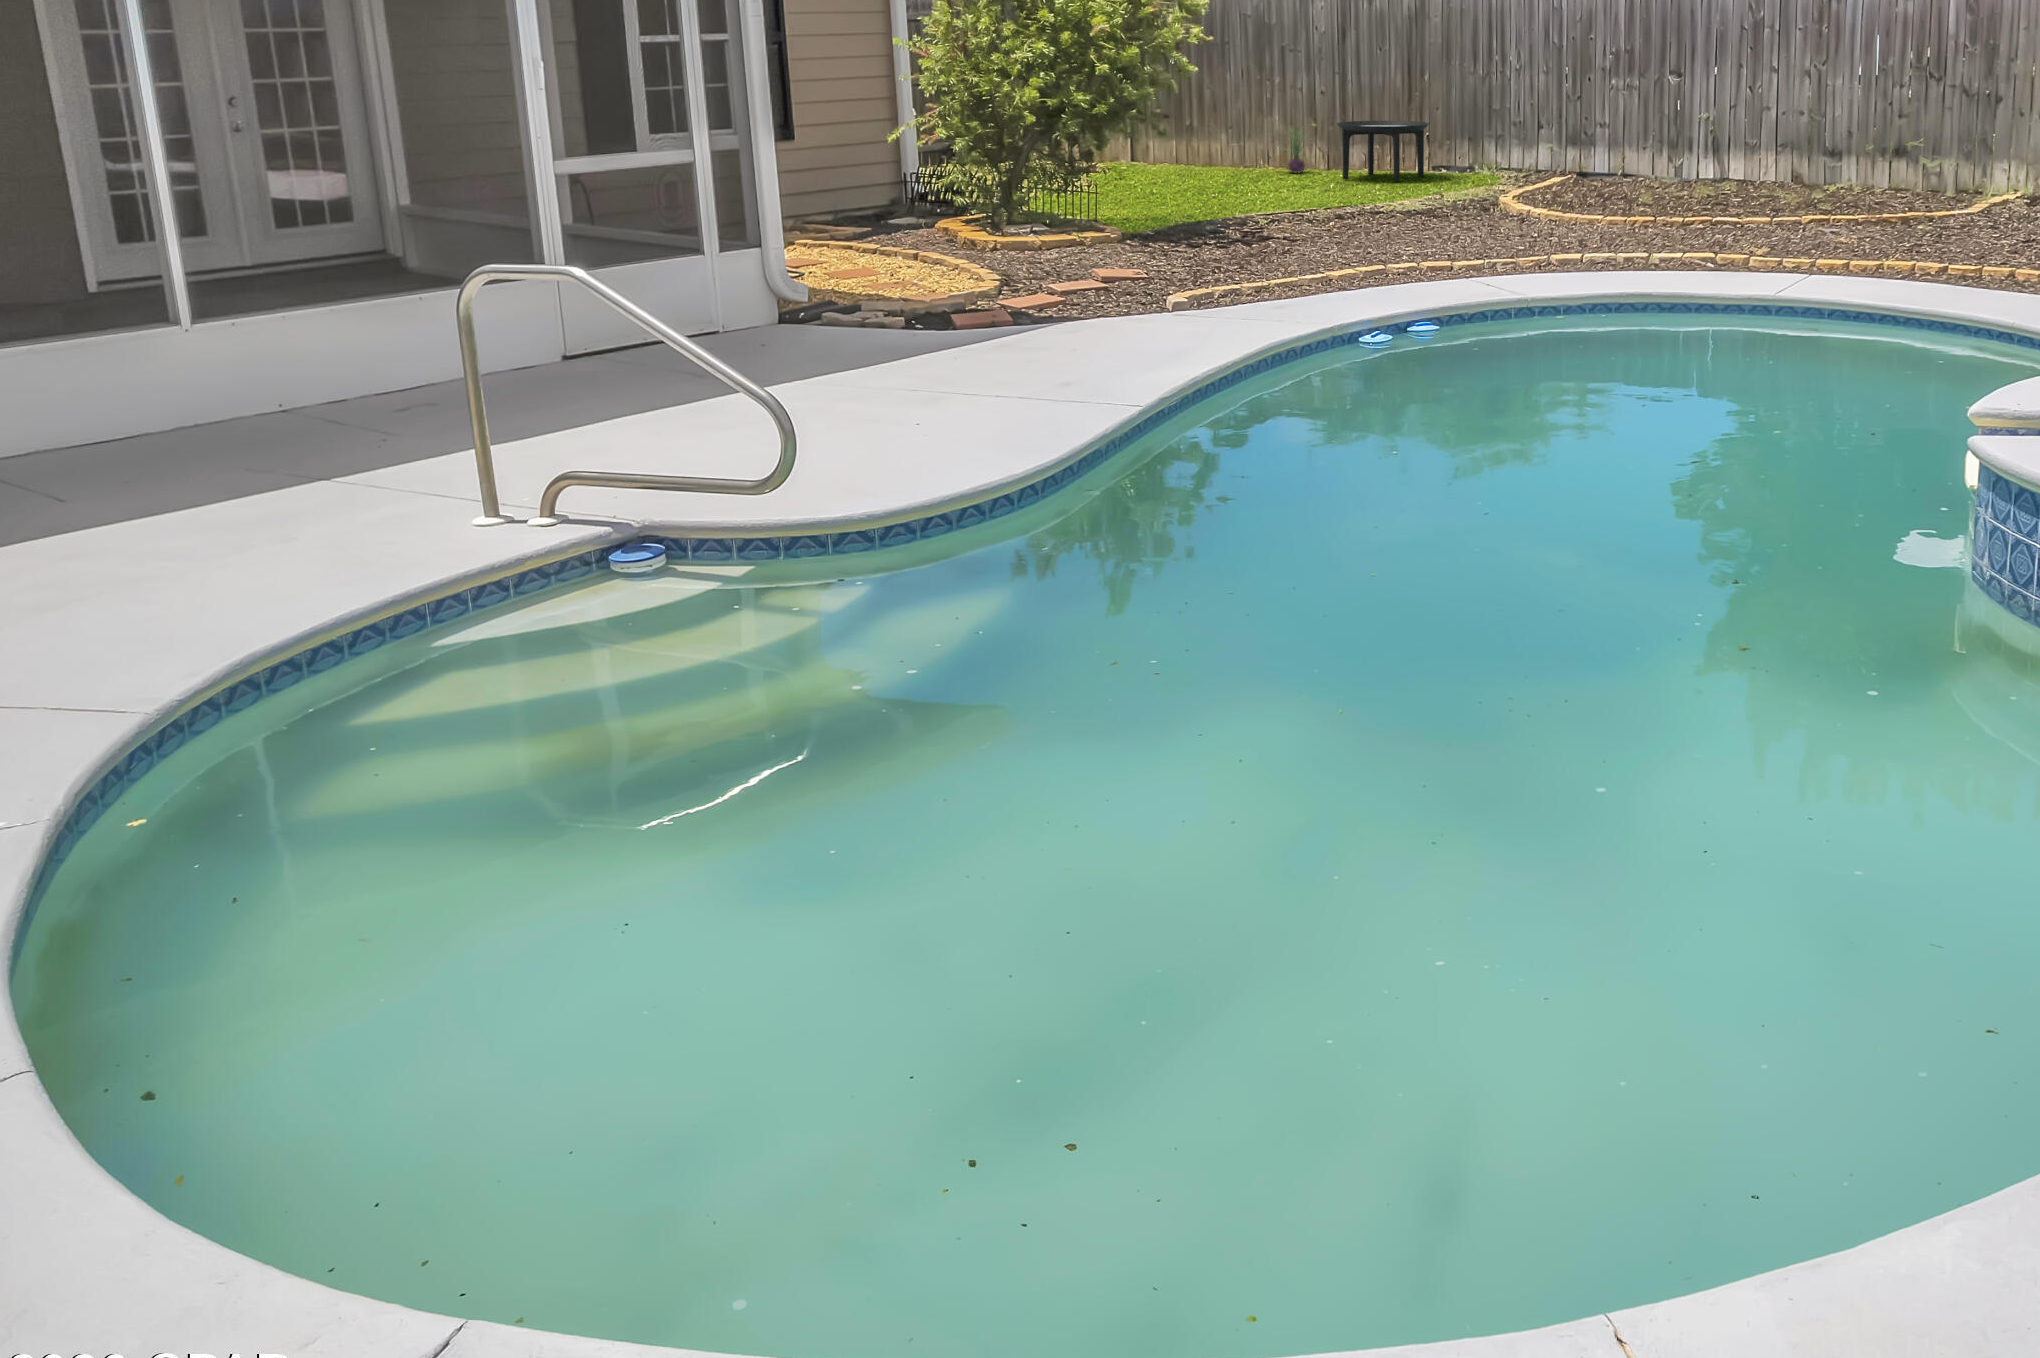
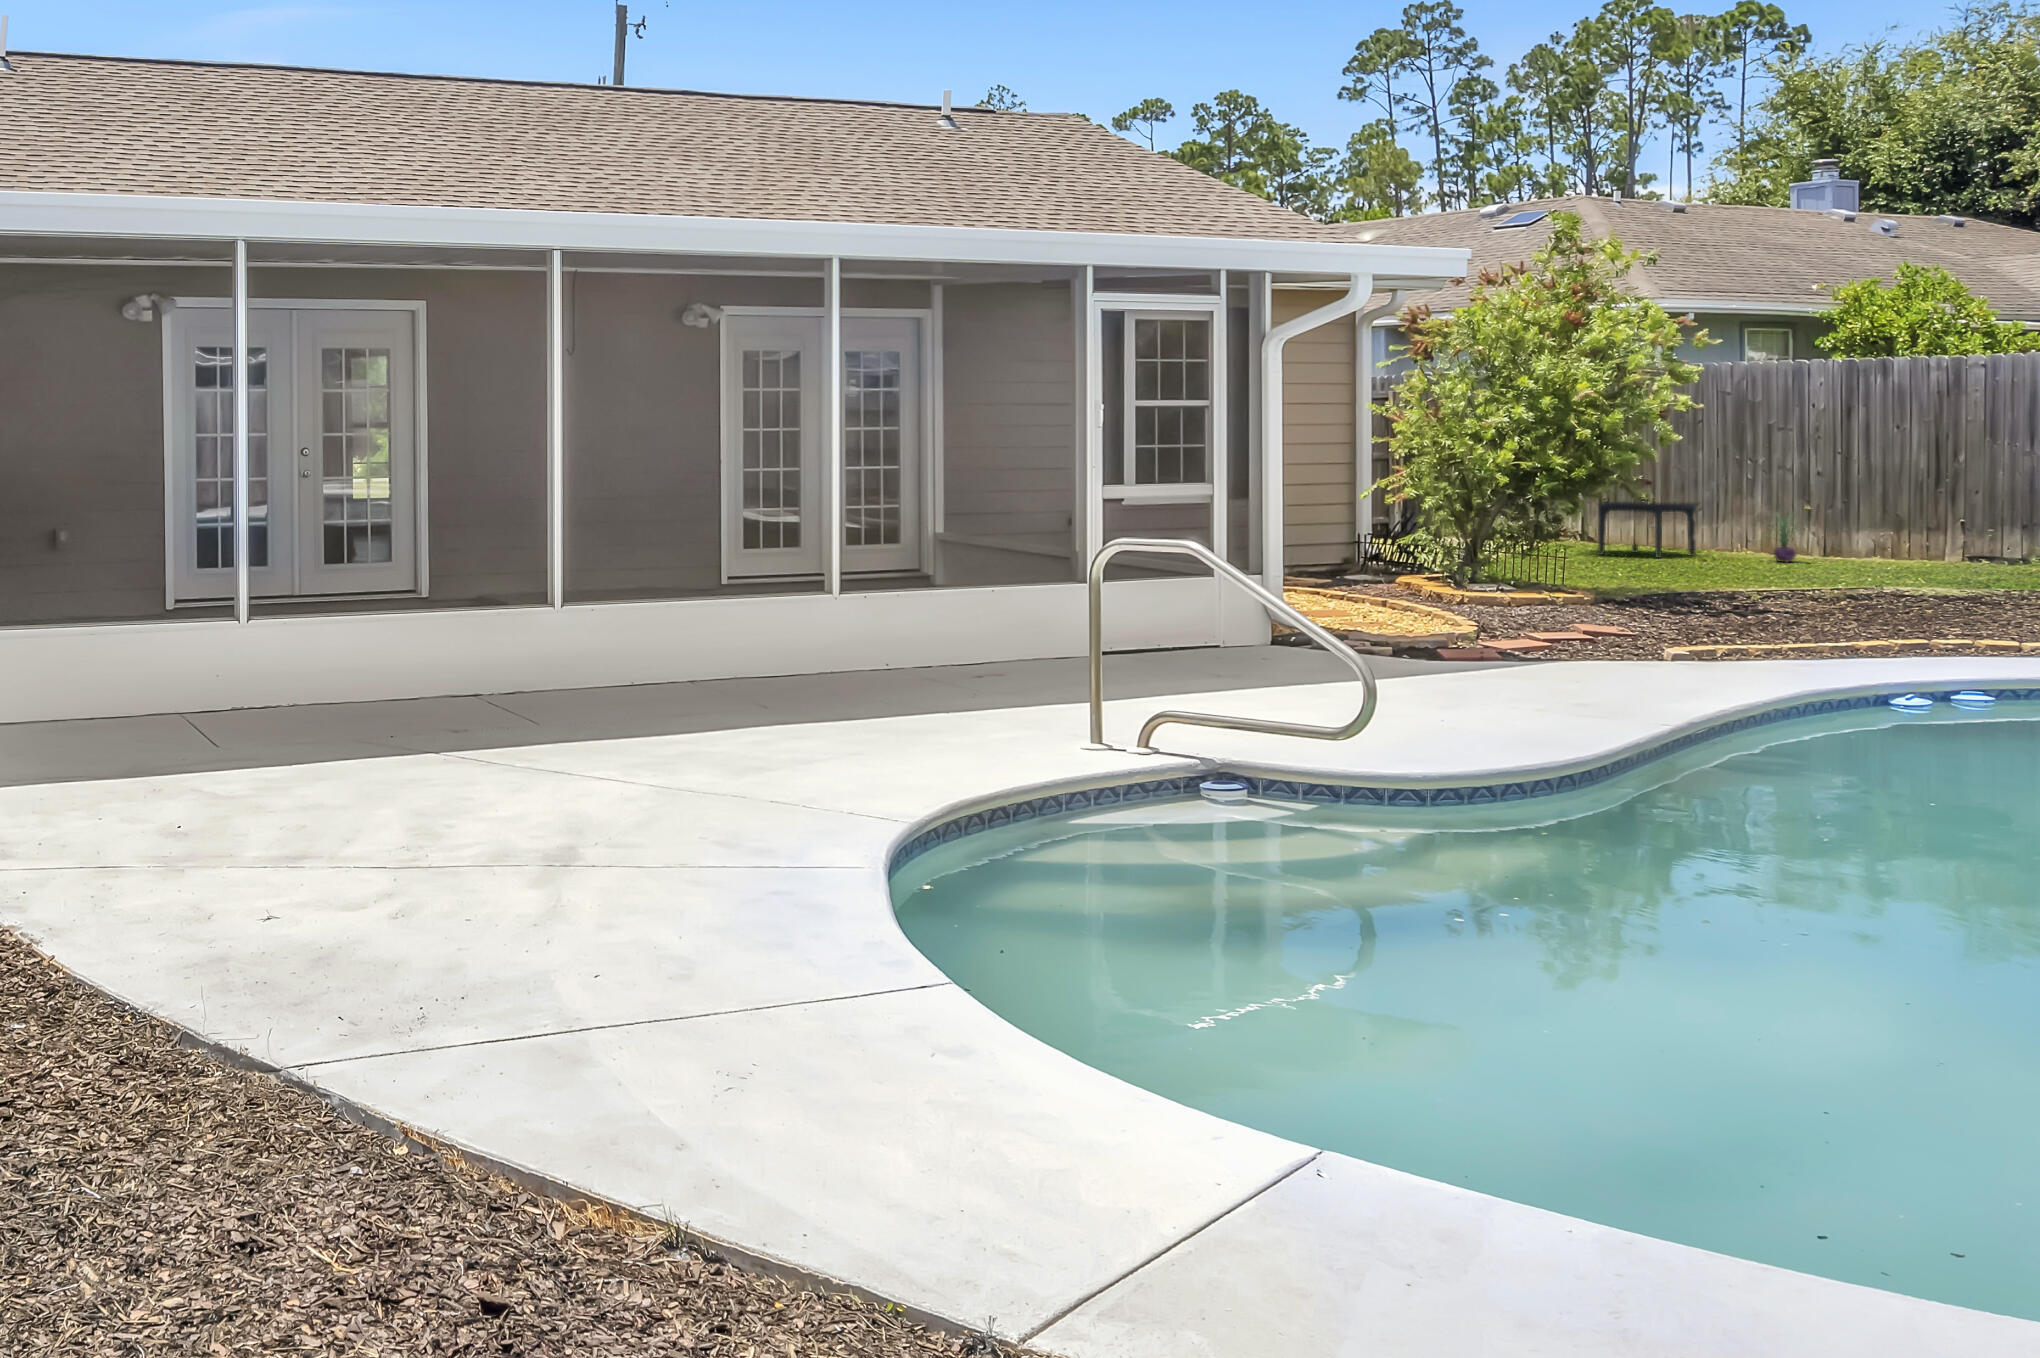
round table: present [1337,121,1429,182] -> present [1598,501,1699,558]

